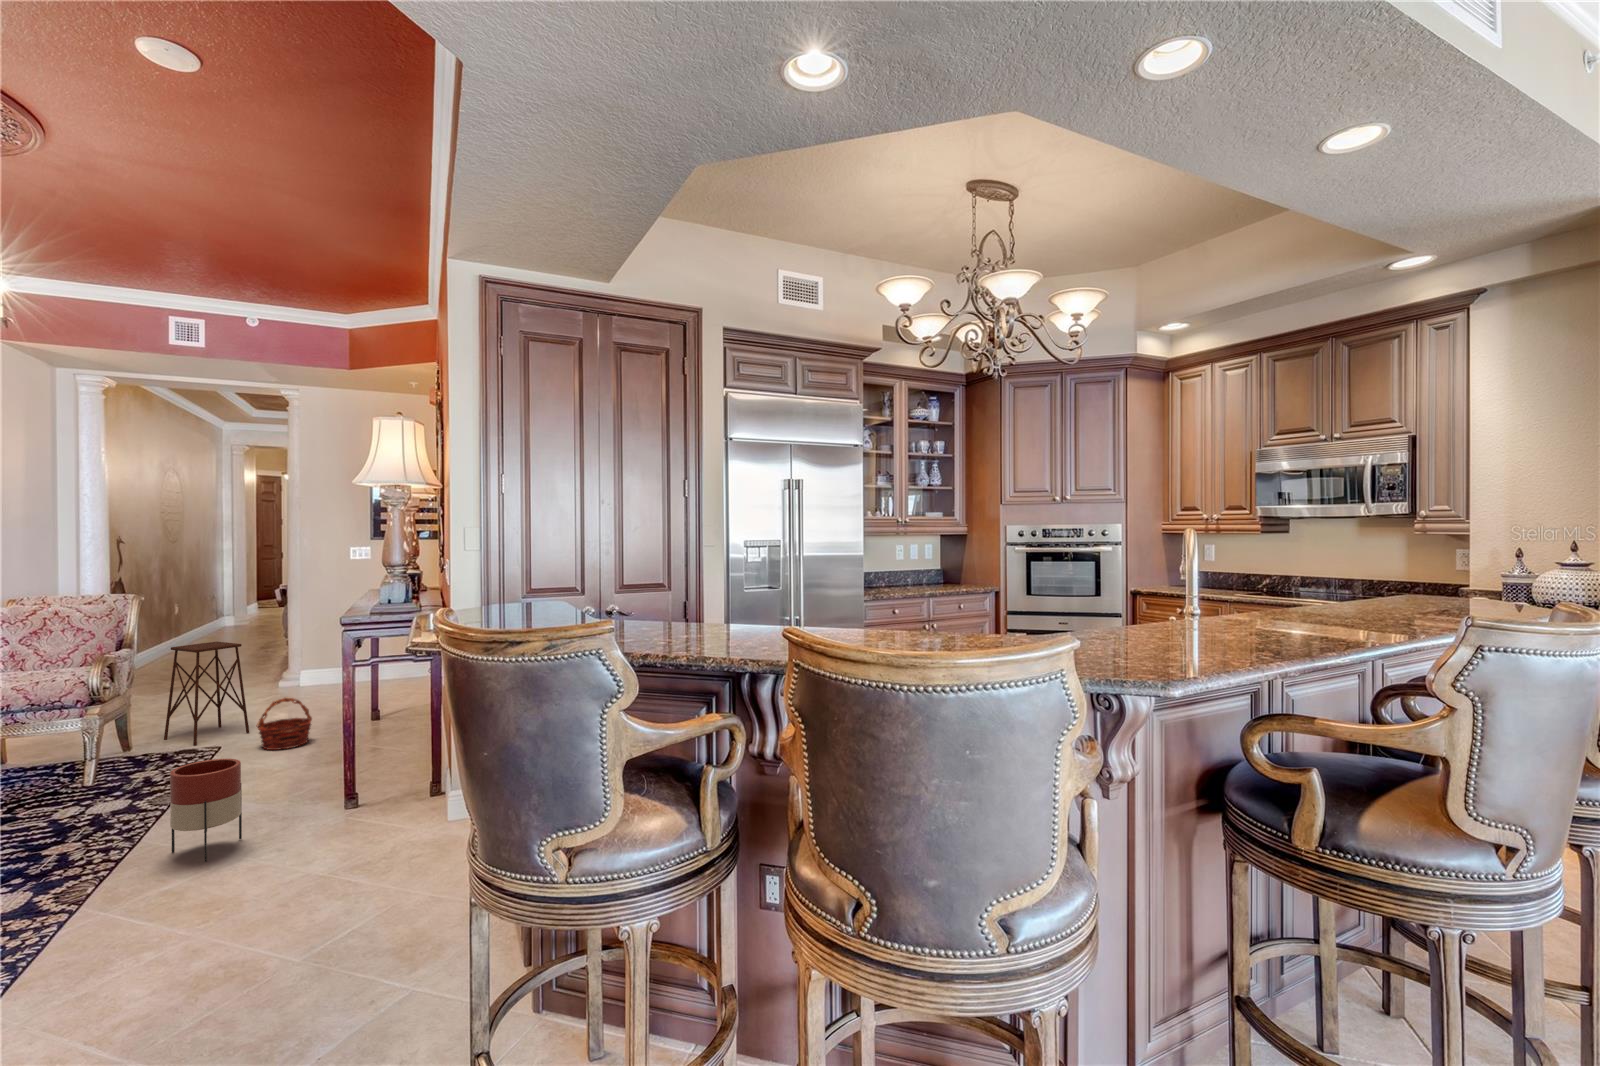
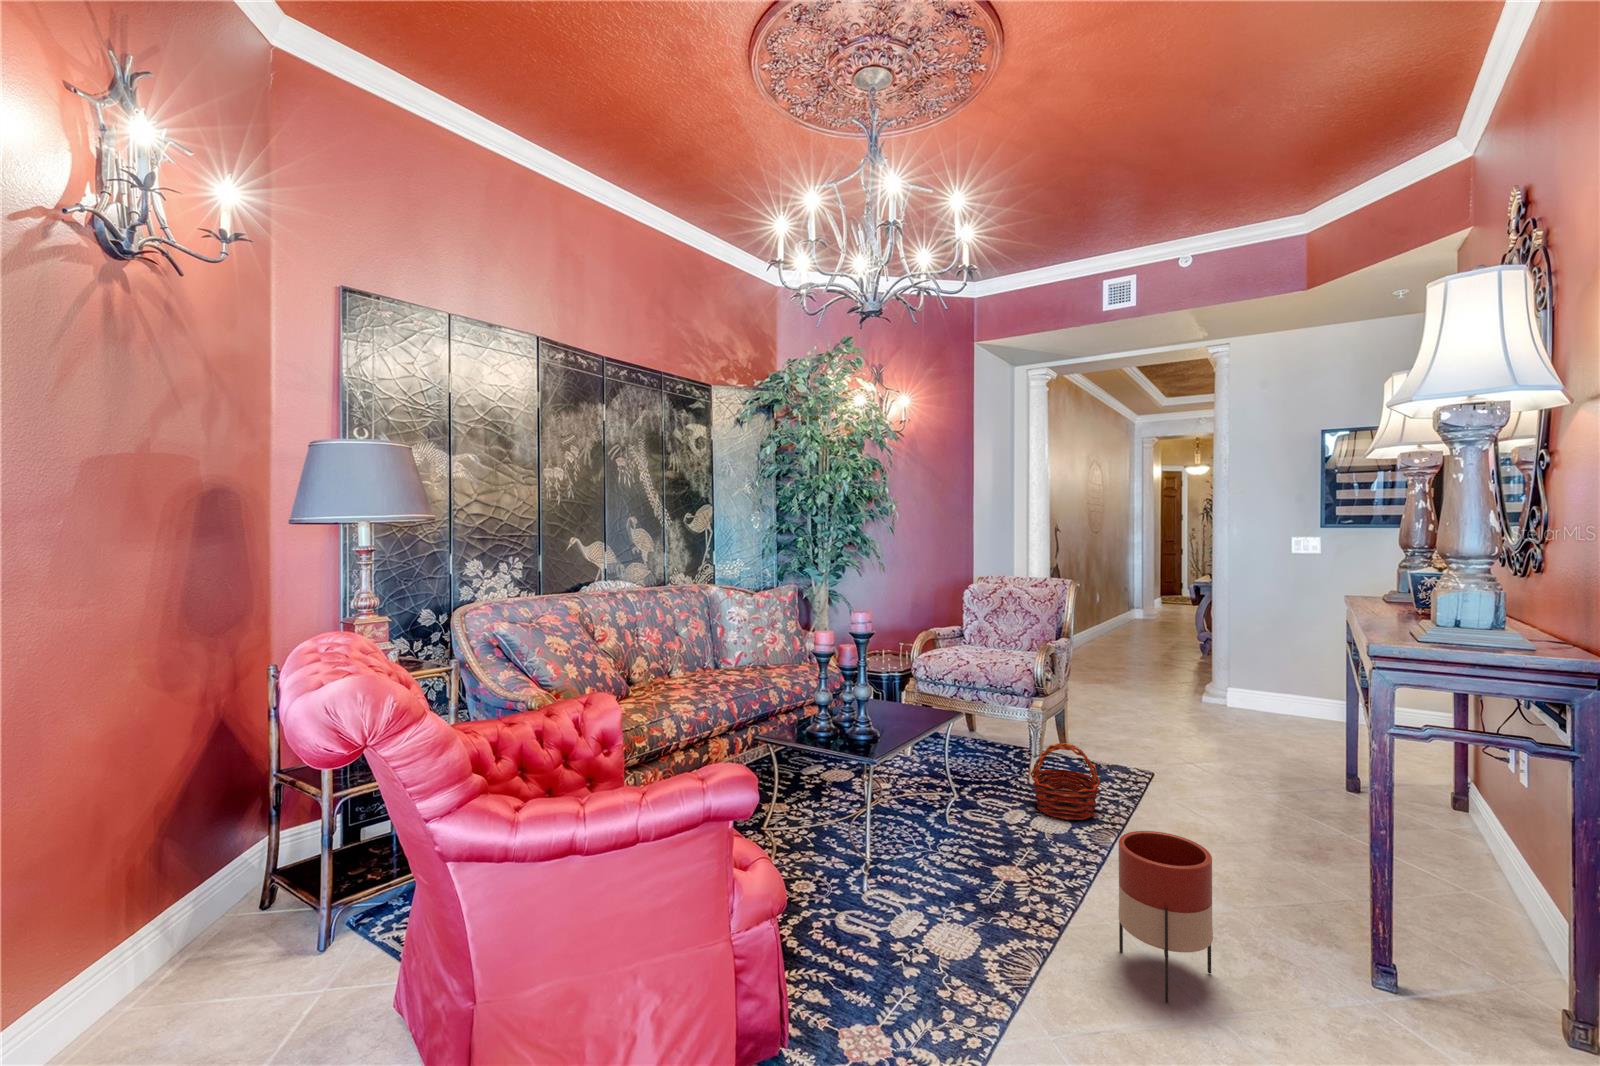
side table: present [164,642,249,746] -> none [1096,641,1182,759]
basket: present [257,698,312,750] -> present [1030,743,1100,820]

